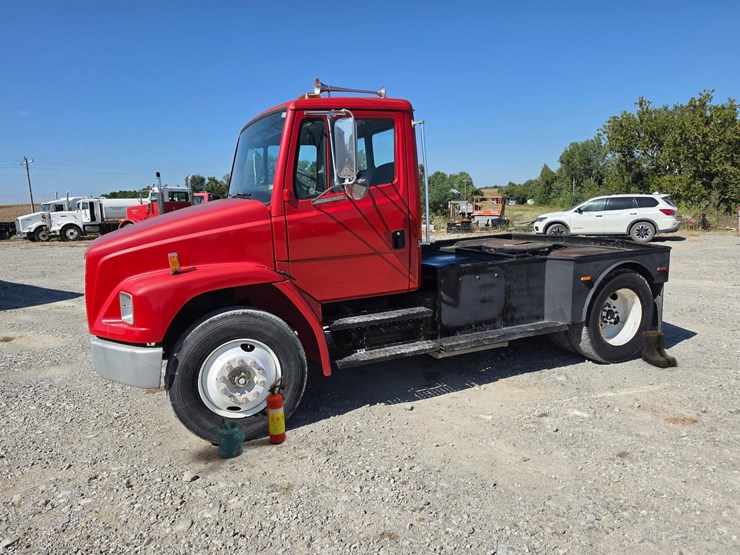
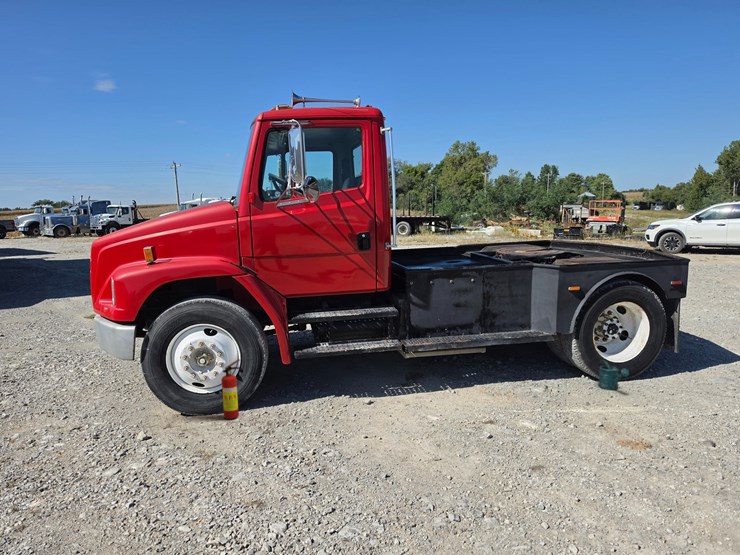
boots: present [642,331,678,368] -> none [646,349,683,389]
watering can: present [217,417,245,458] -> present [598,360,629,390]

